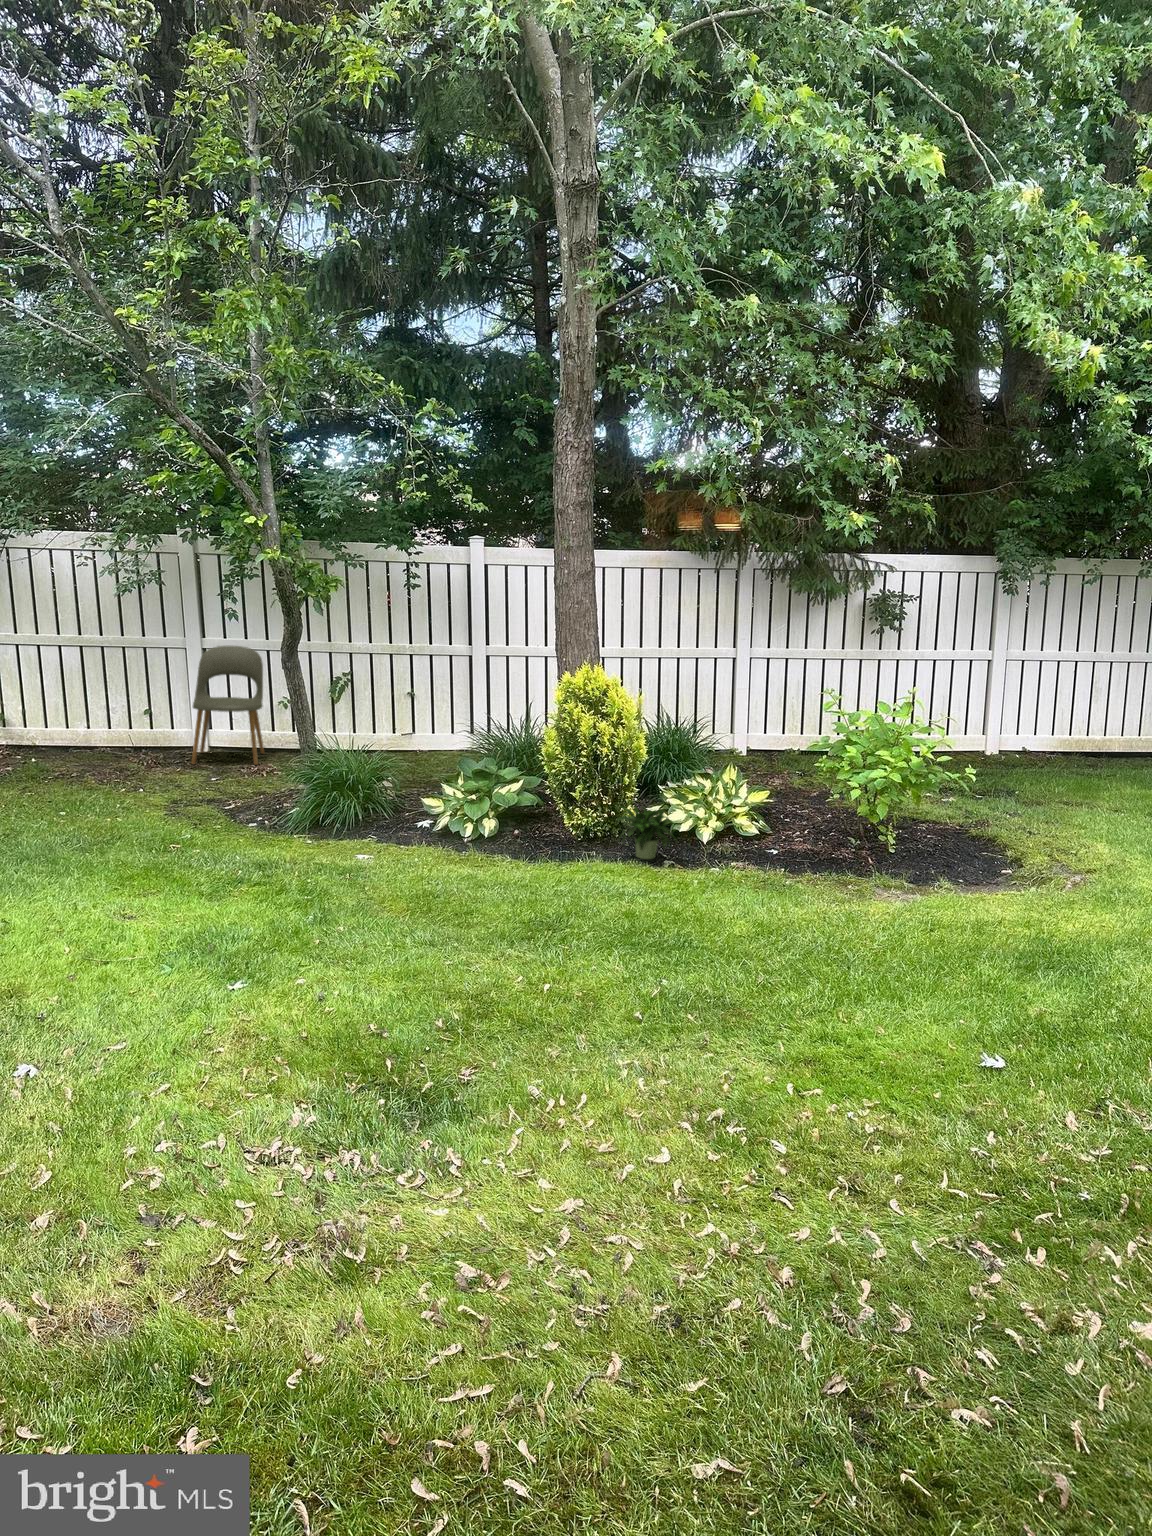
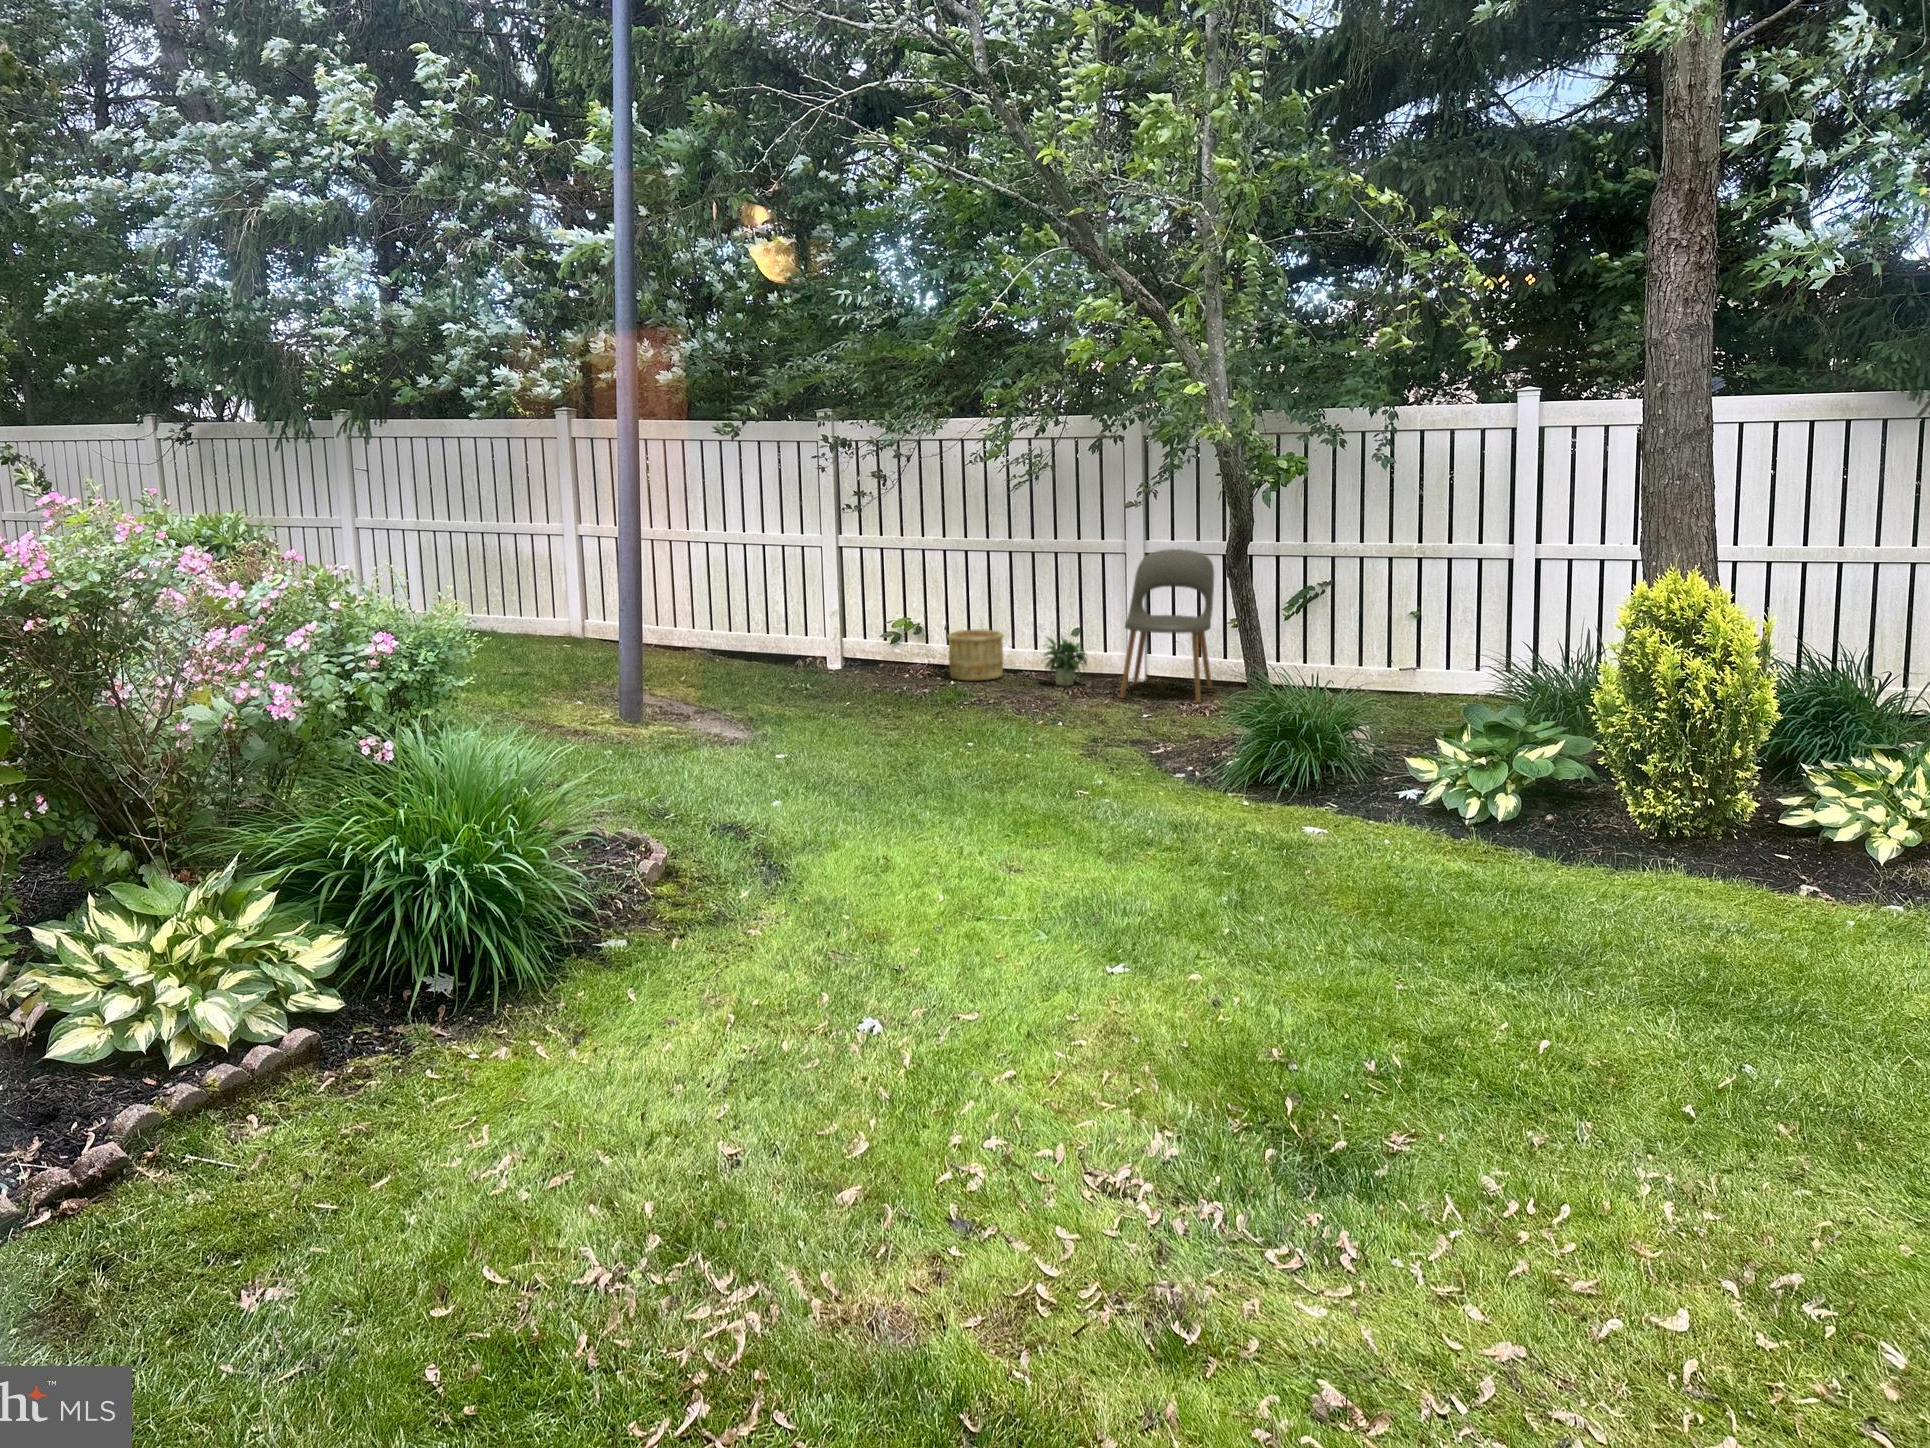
wooden bucket: none [30,711,85,755] -> present [947,629,1004,681]
potted plant: present [618,806,676,859] -> present [1044,637,1087,686]

